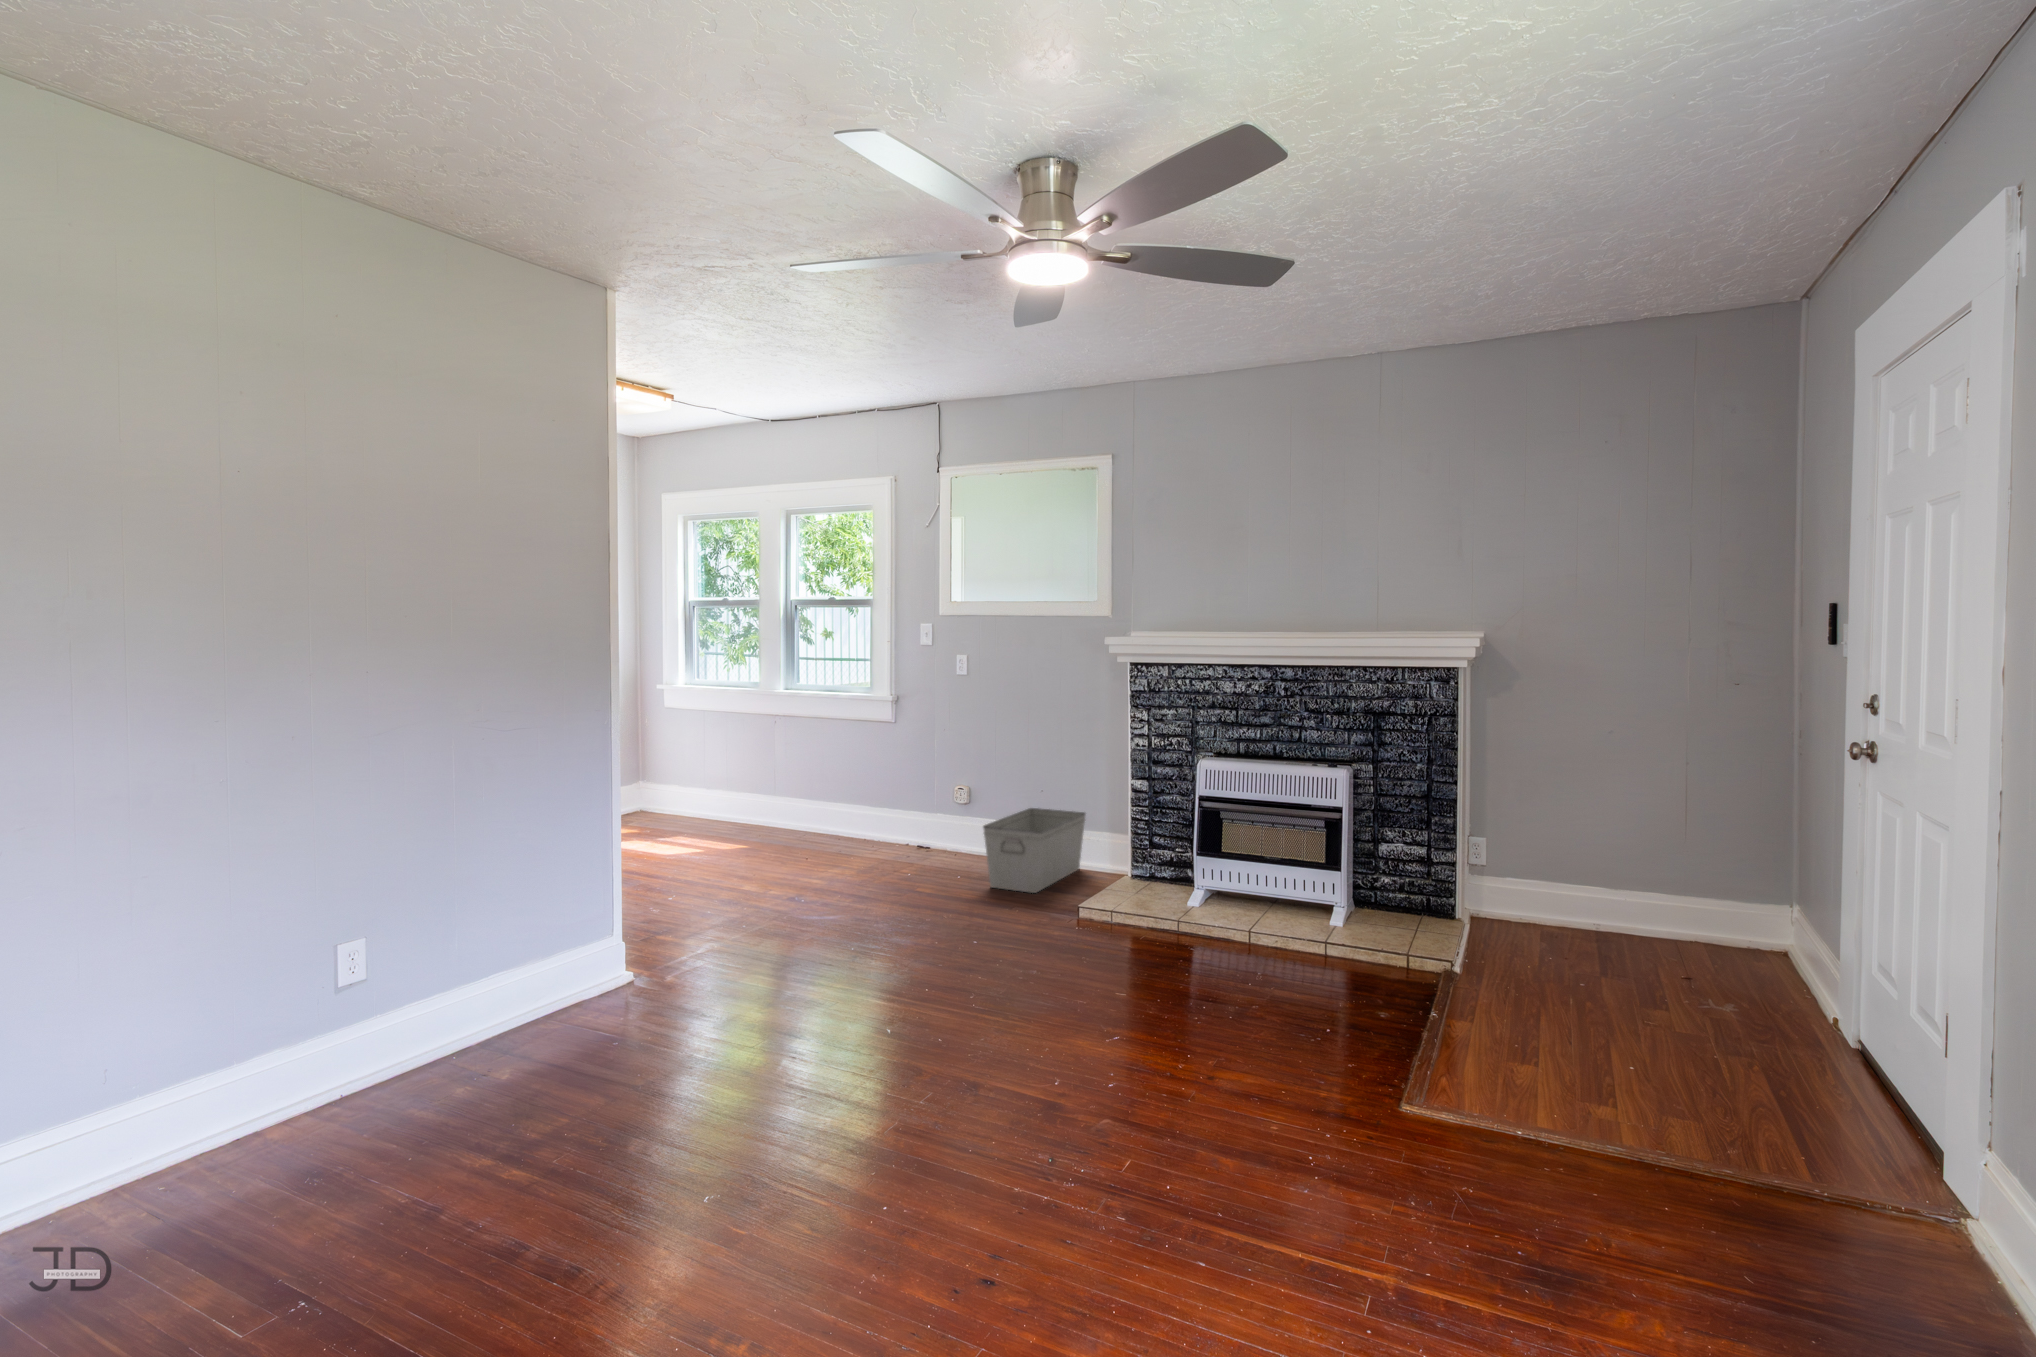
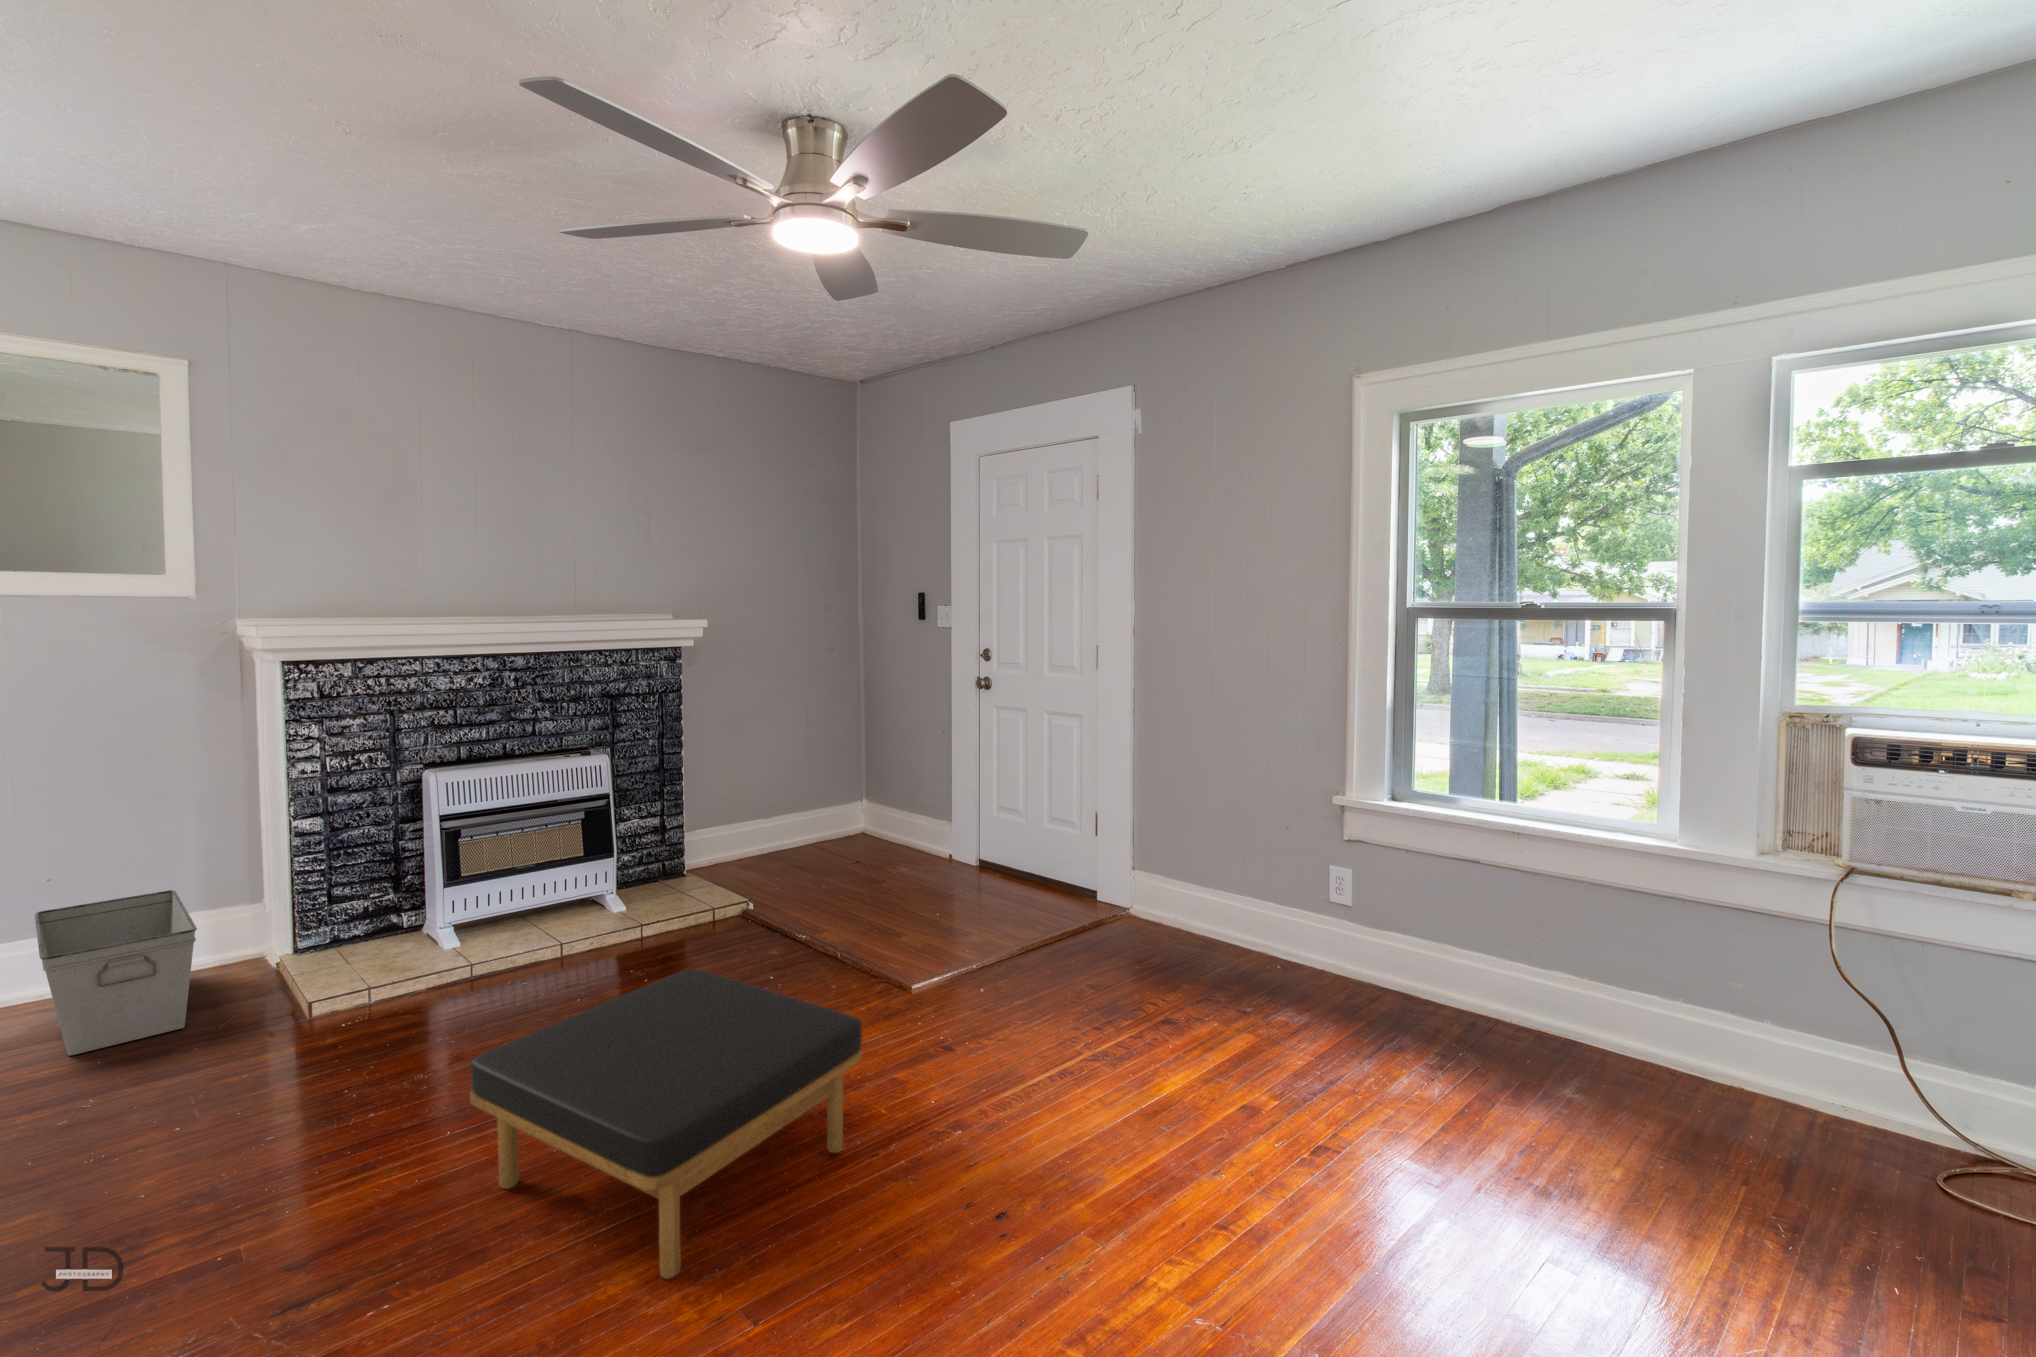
ottoman: none [861,924,1123,1122] -> present [470,969,862,1279]

